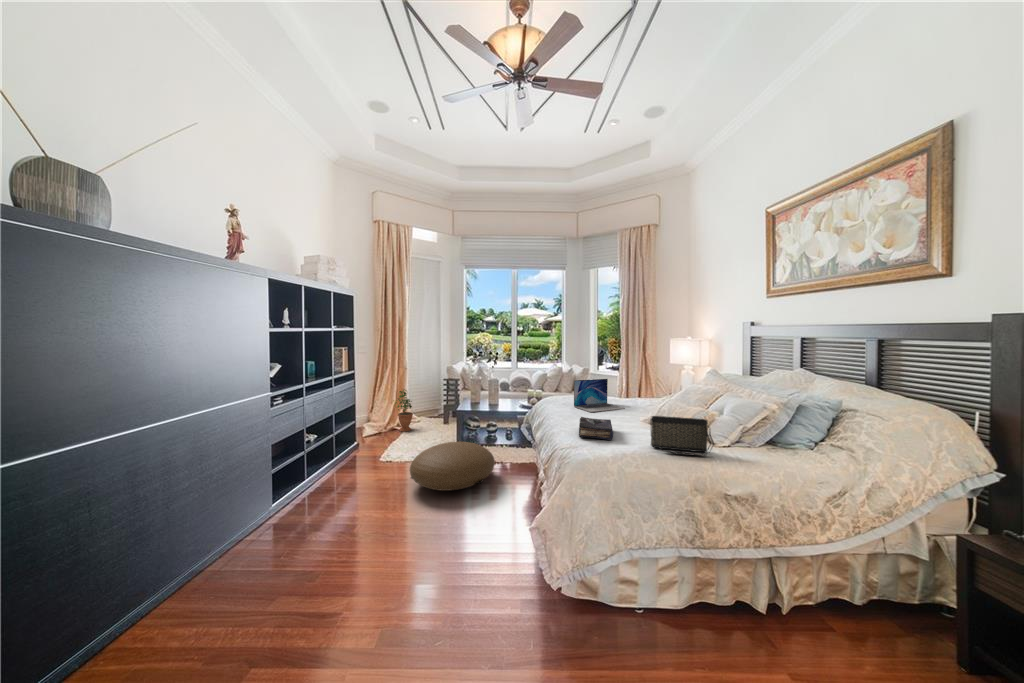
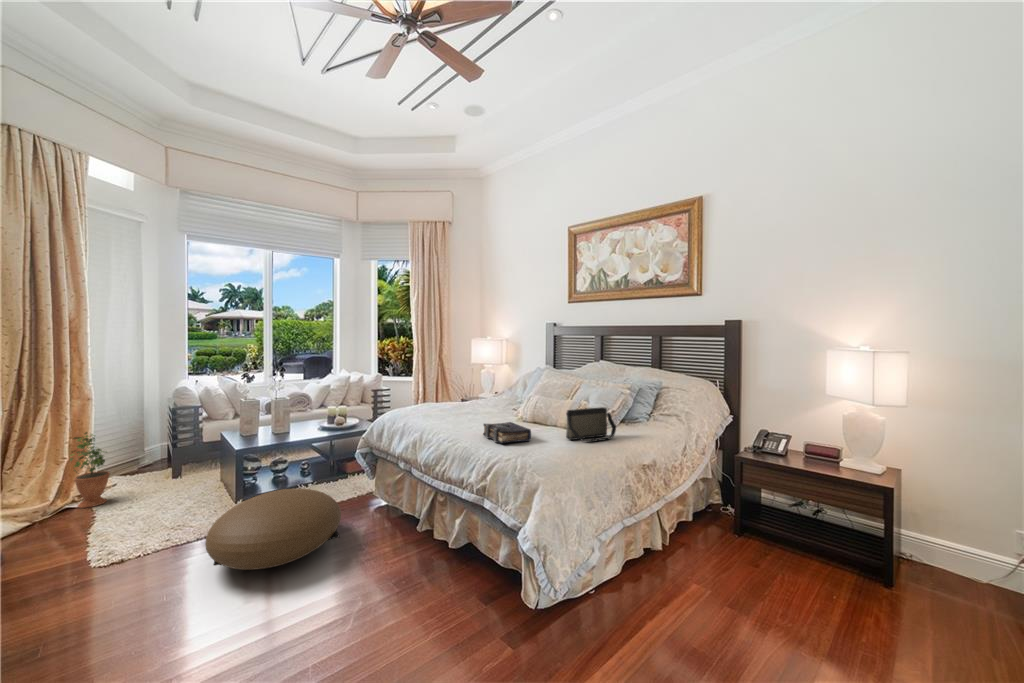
laptop: present [574,379,625,412] -> none [437,383,487,420]

